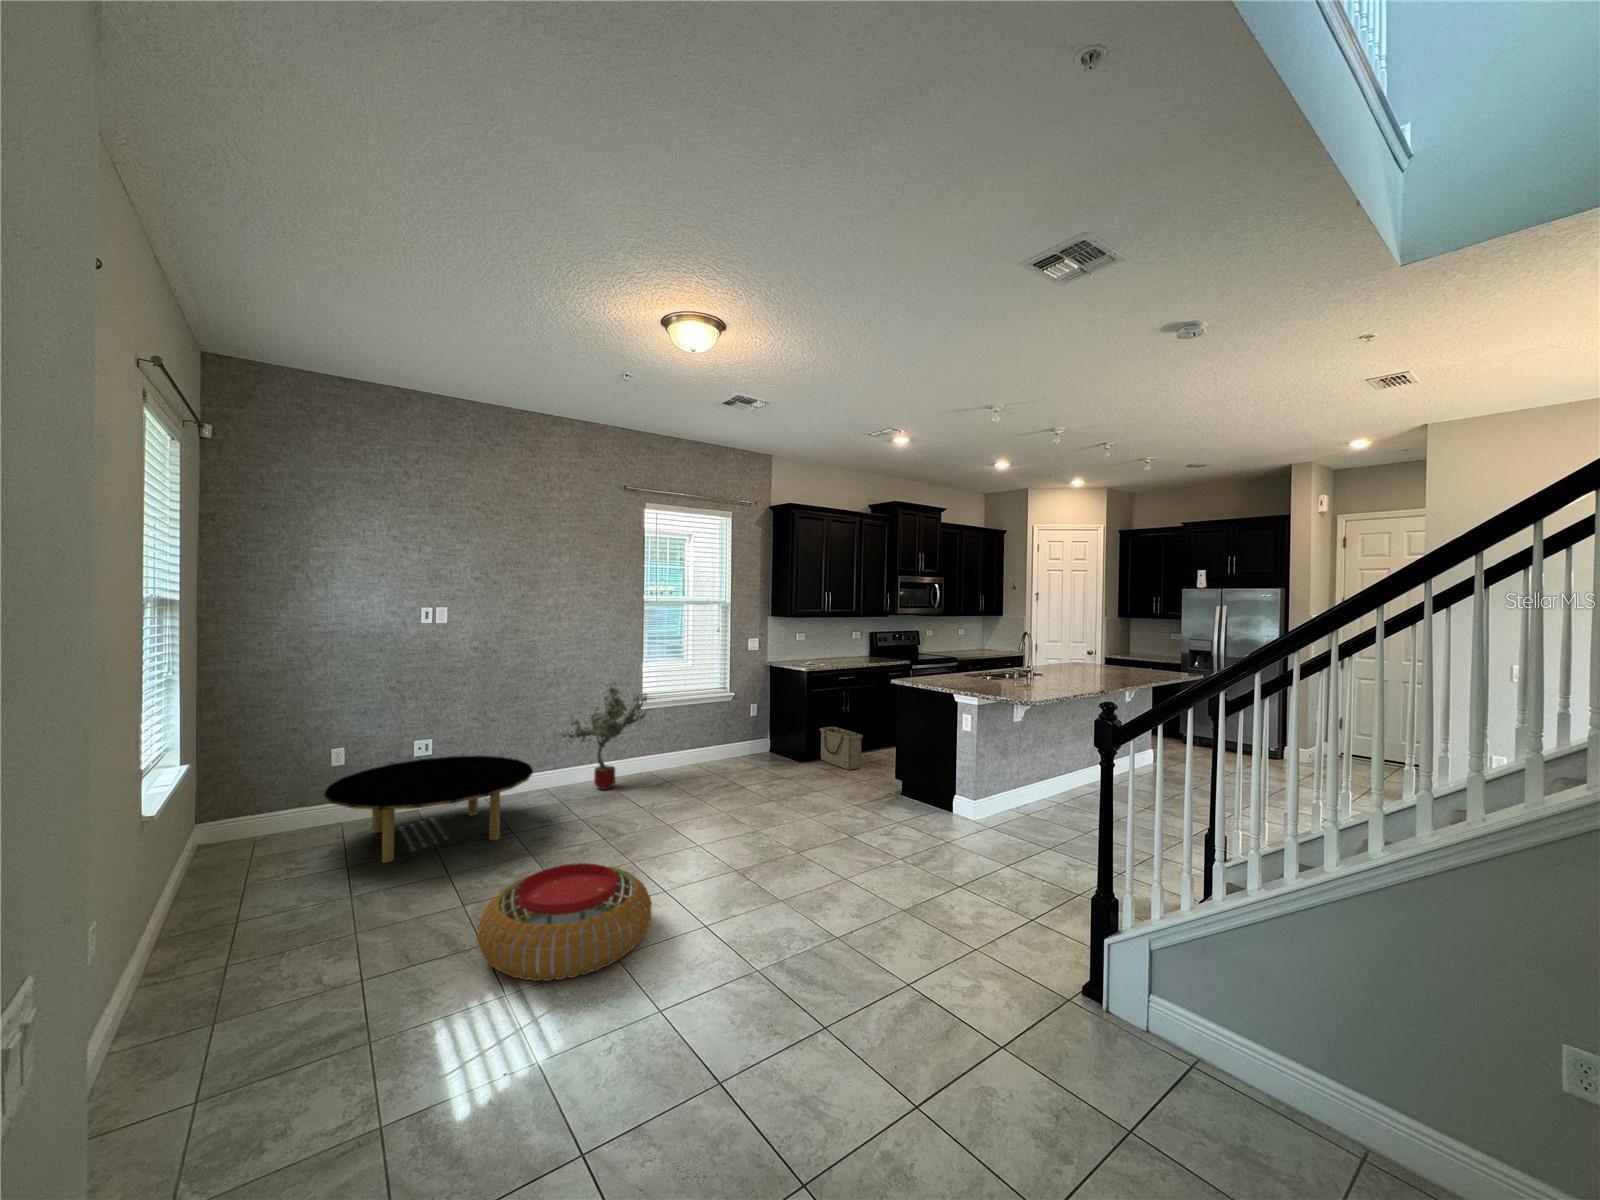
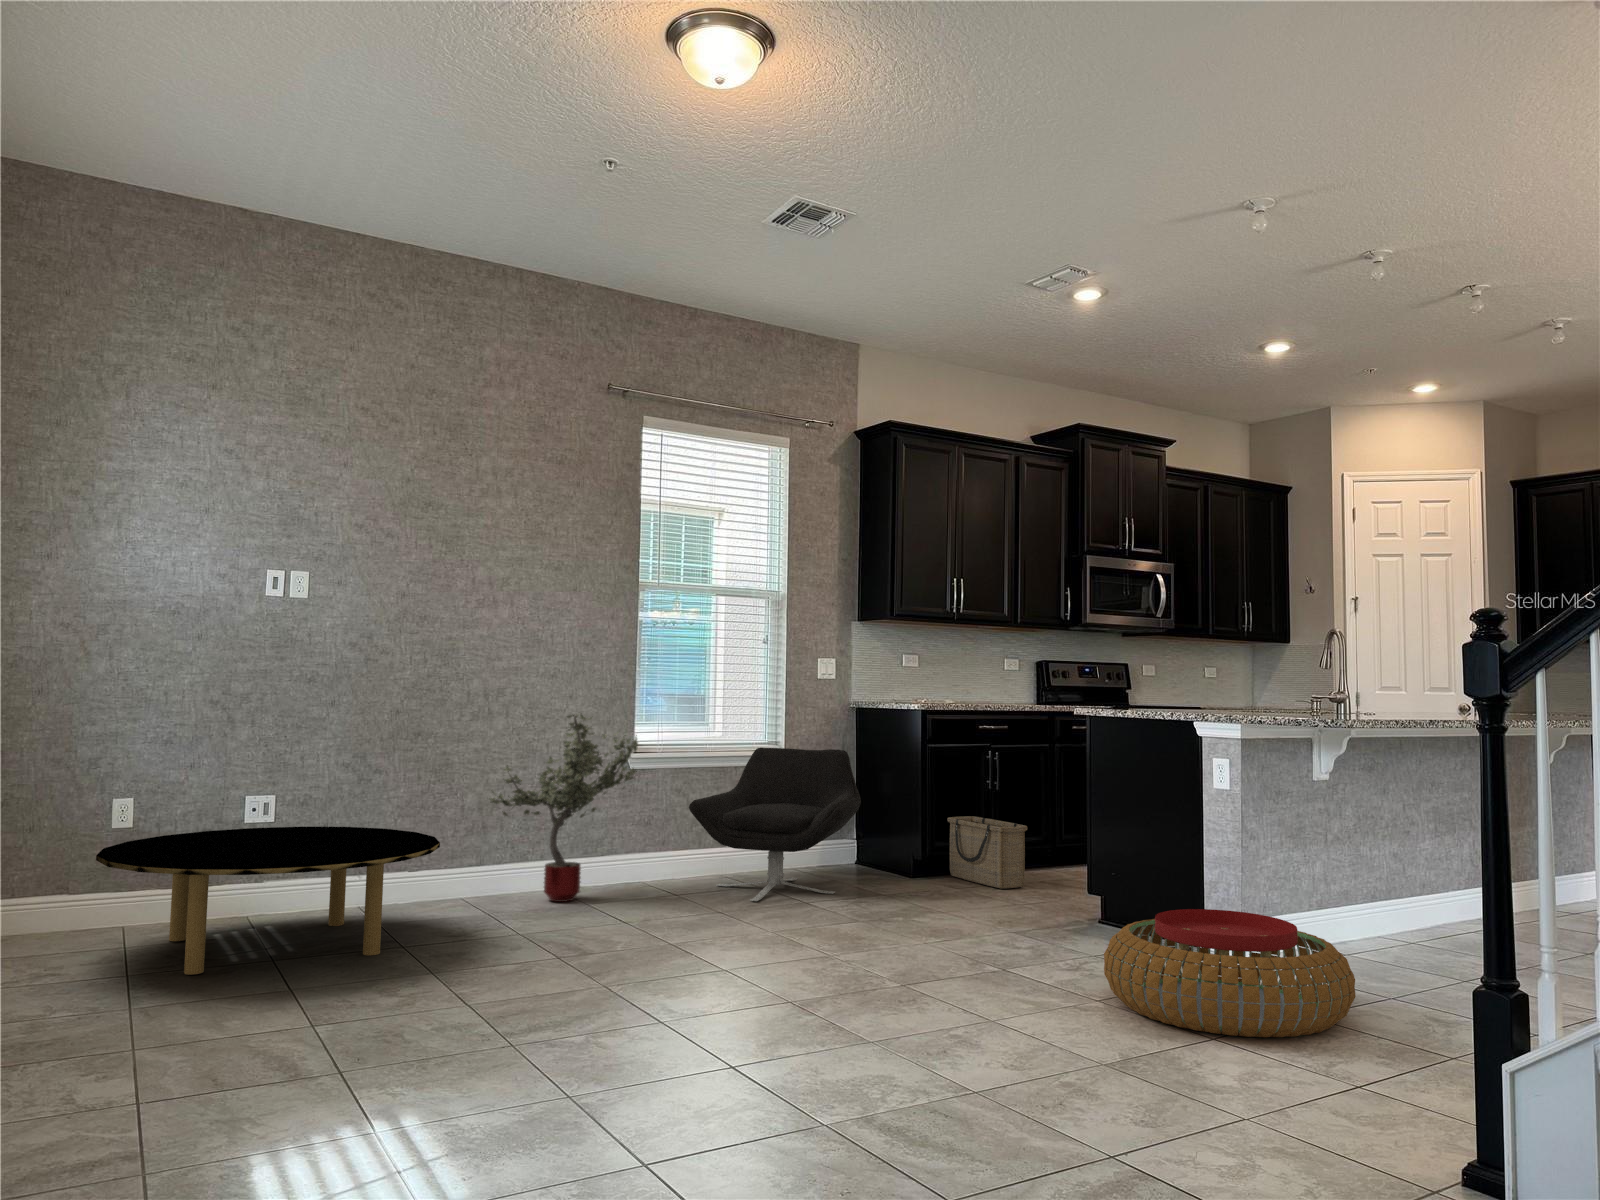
lounge chair: none [676,692,773,785] -> present [689,748,861,901]
pouf: present [478,863,652,981] -> present [1104,909,1356,1037]

